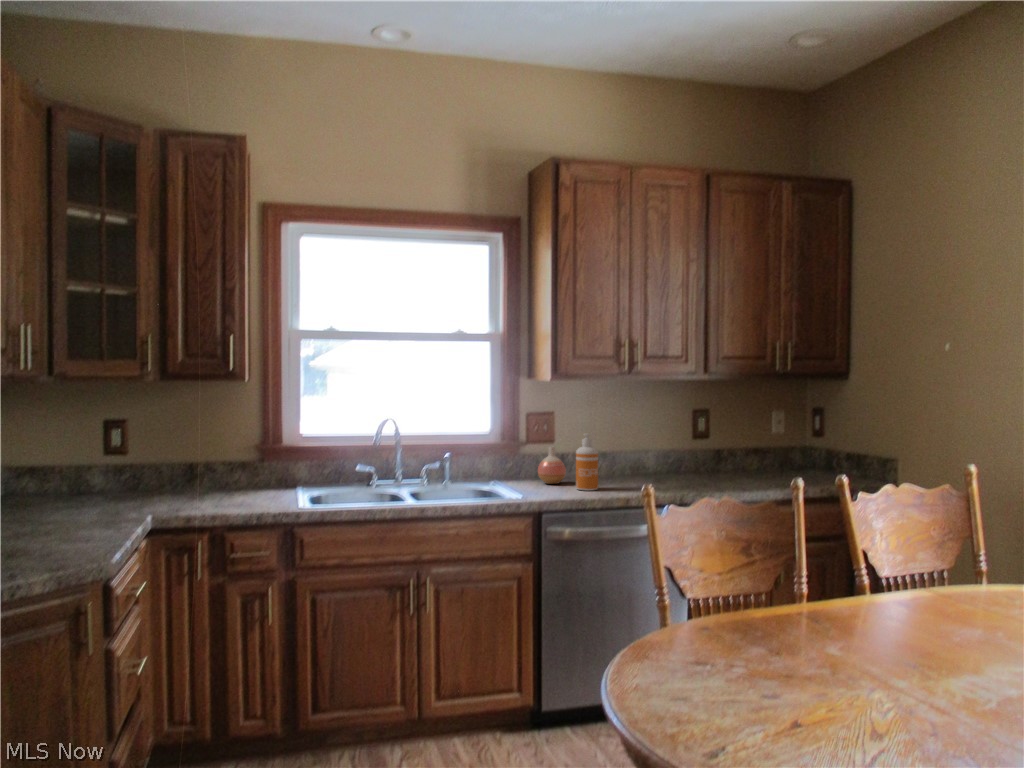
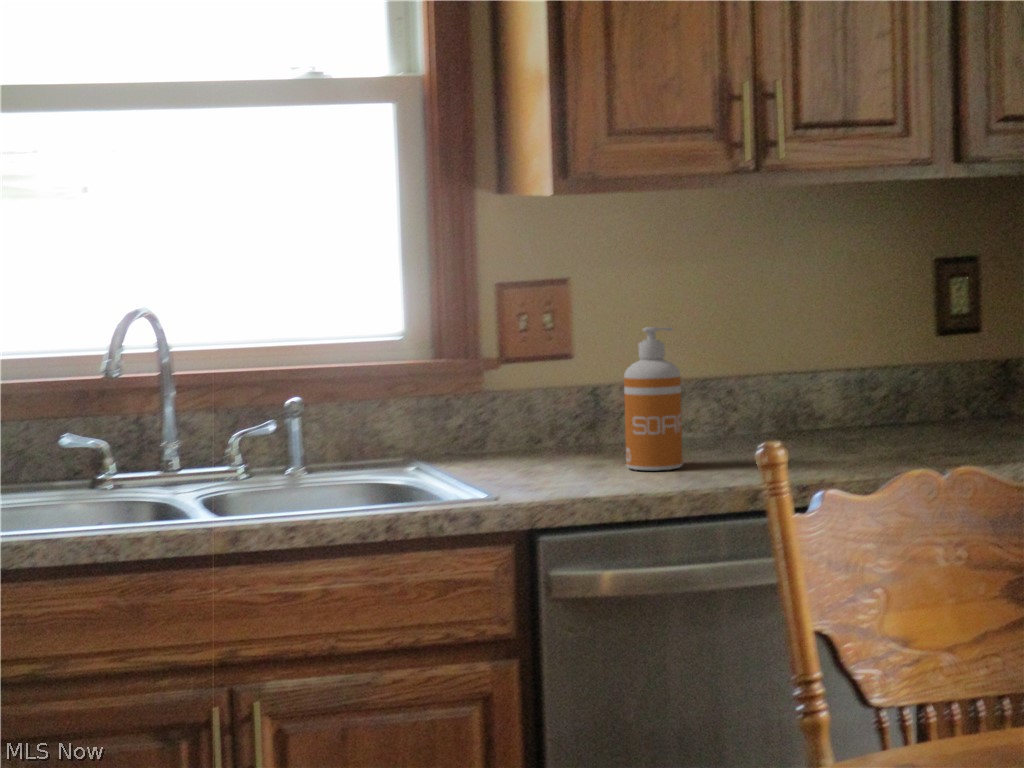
vase: present [538,447,566,484] -> none [527,366,598,460]

